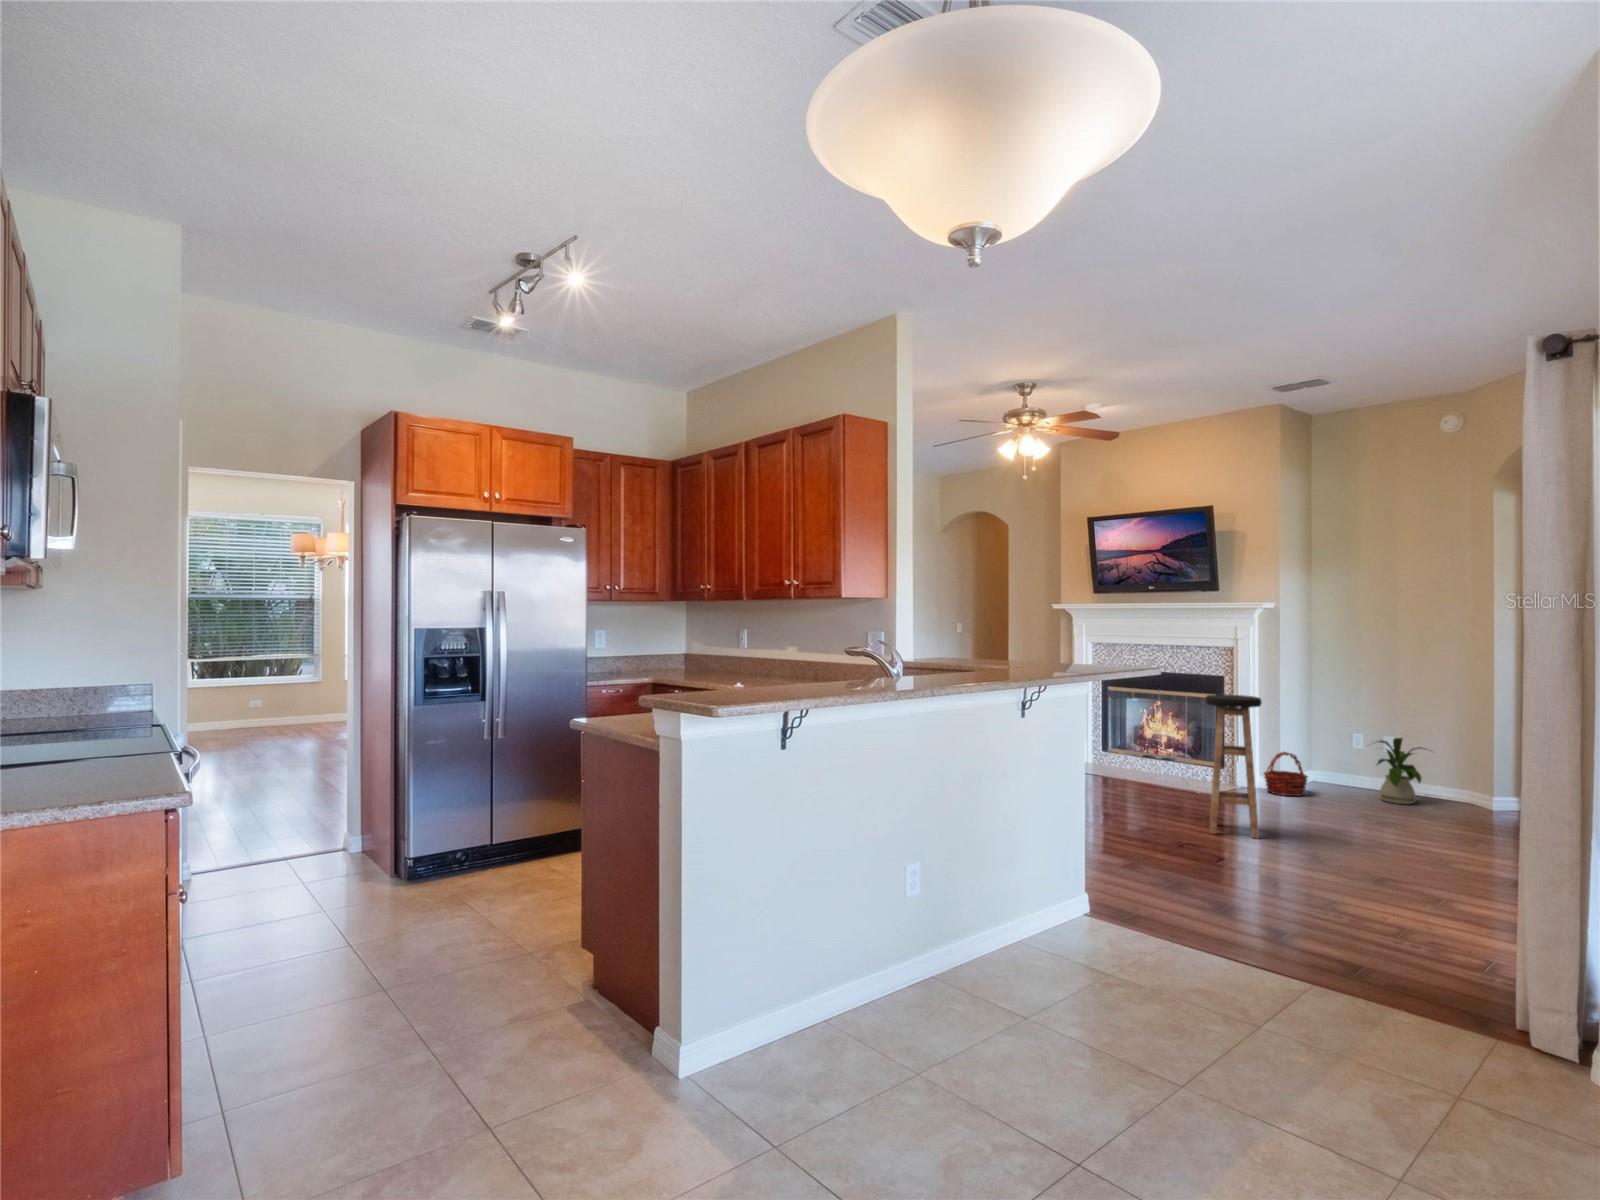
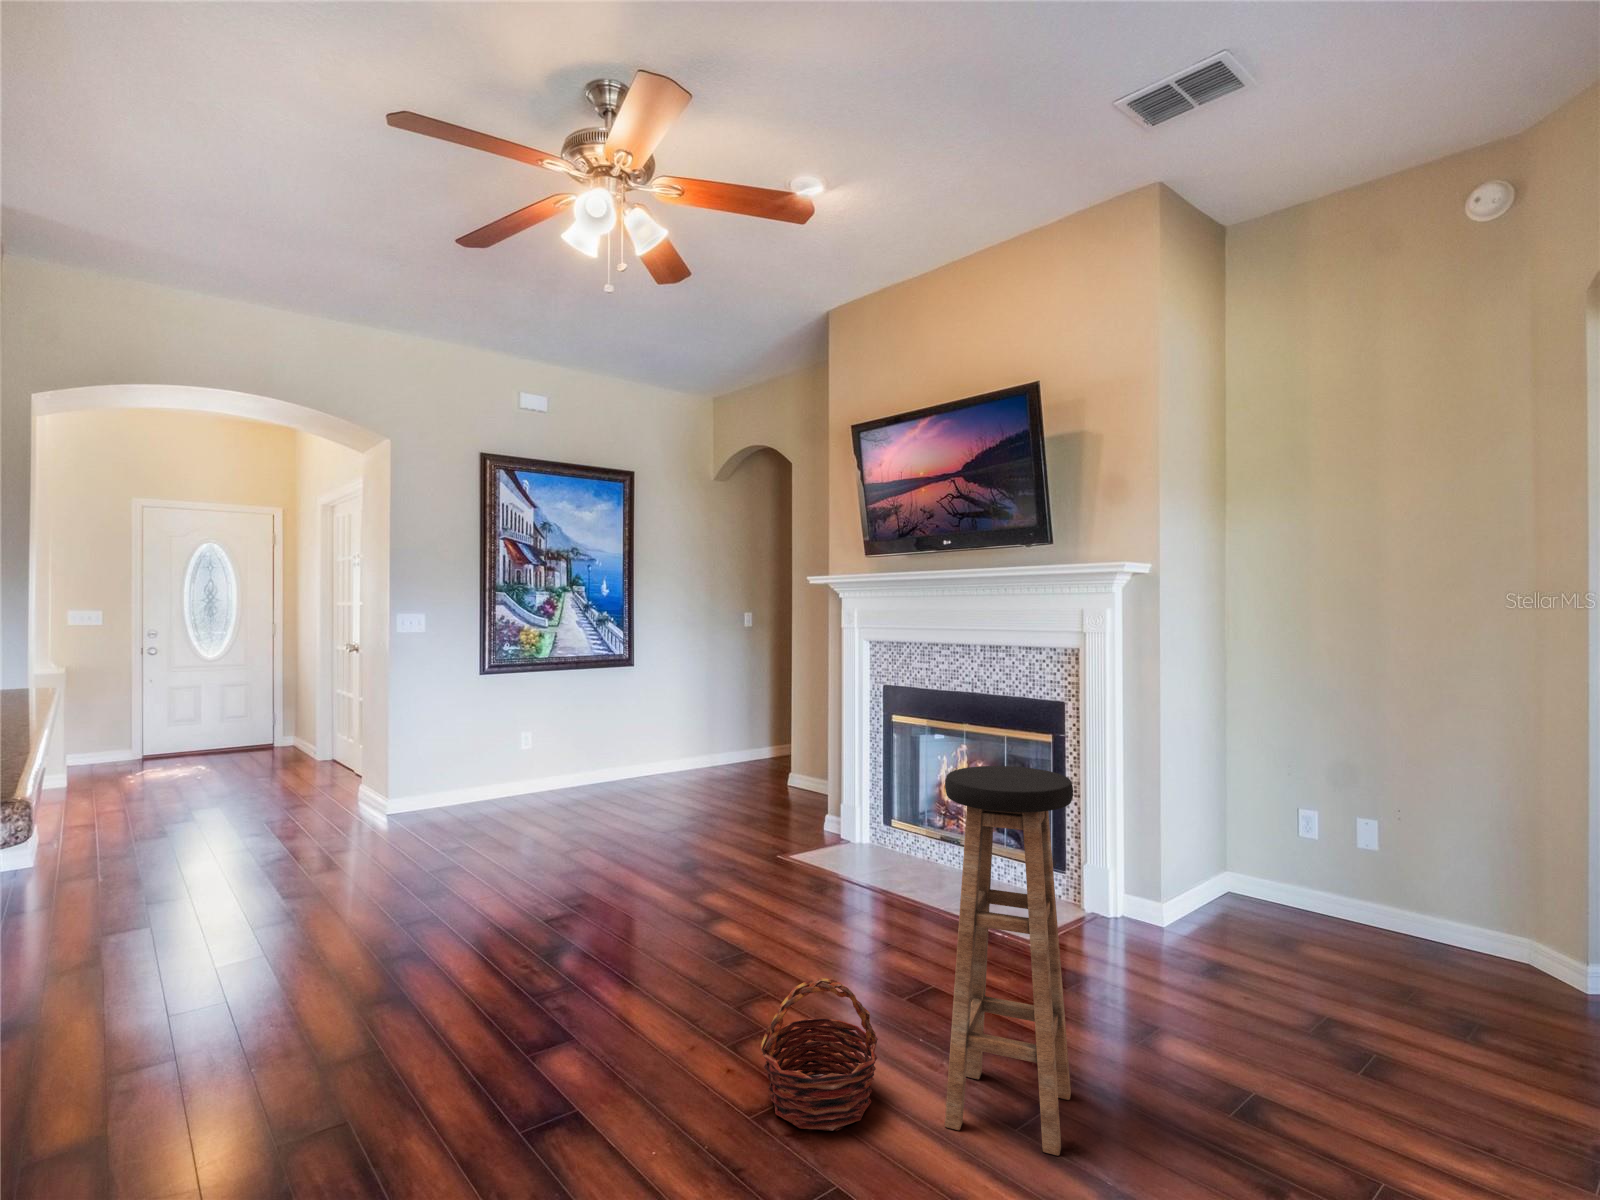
house plant: present [1376,738,1423,804] -> none [1326,830,1469,968]
basket: present [1264,752,1308,796] -> present [760,978,878,1131]

